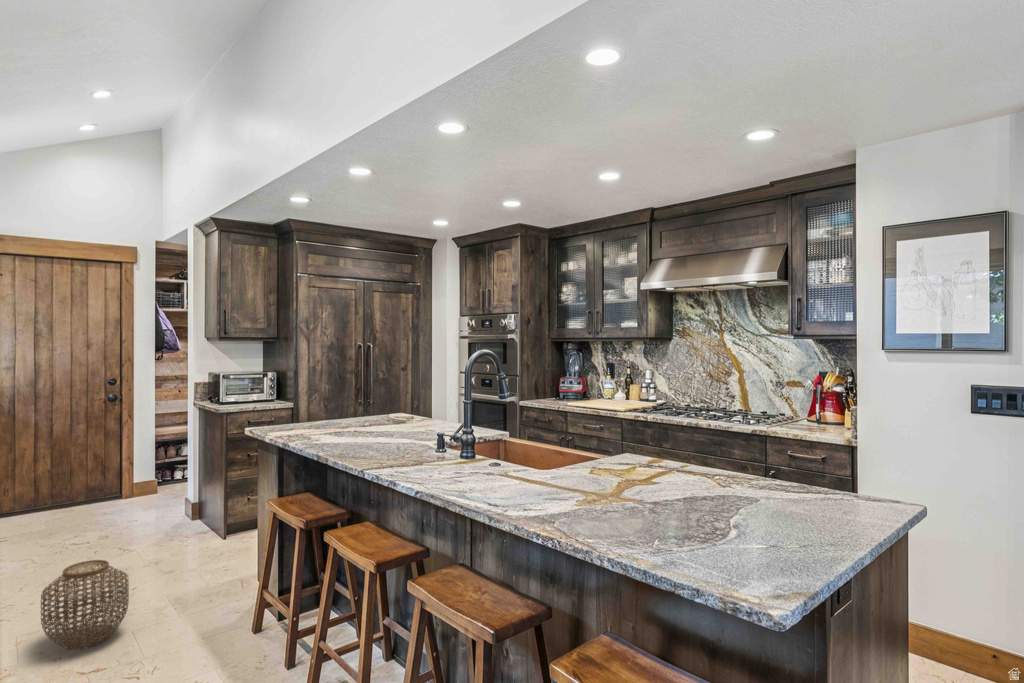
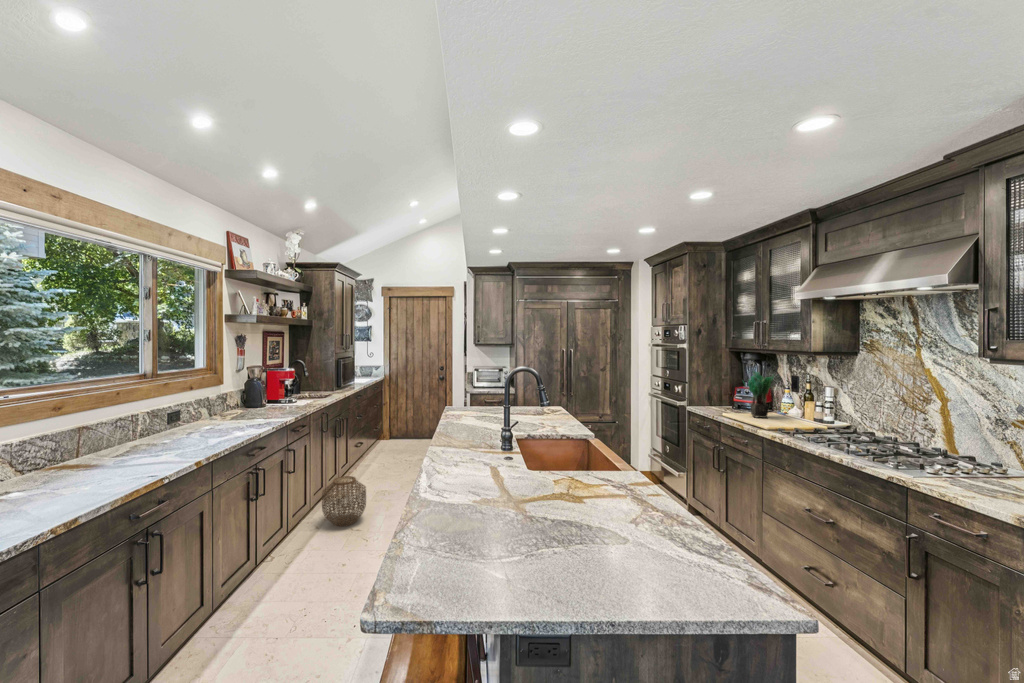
potted plant: none [582,358,607,403] -> present [746,371,774,418]

